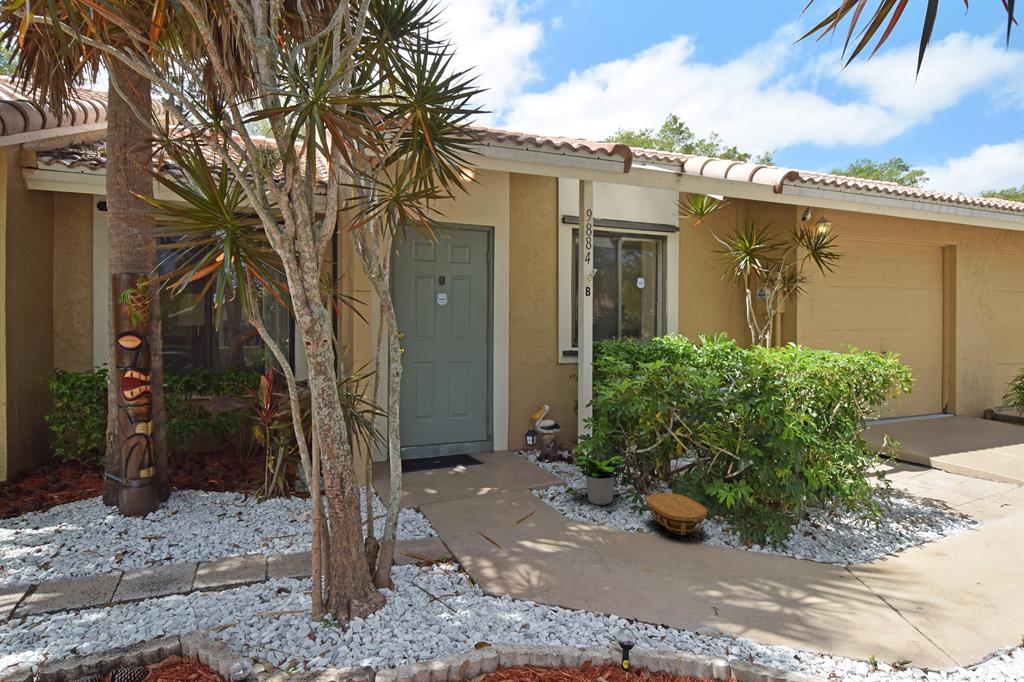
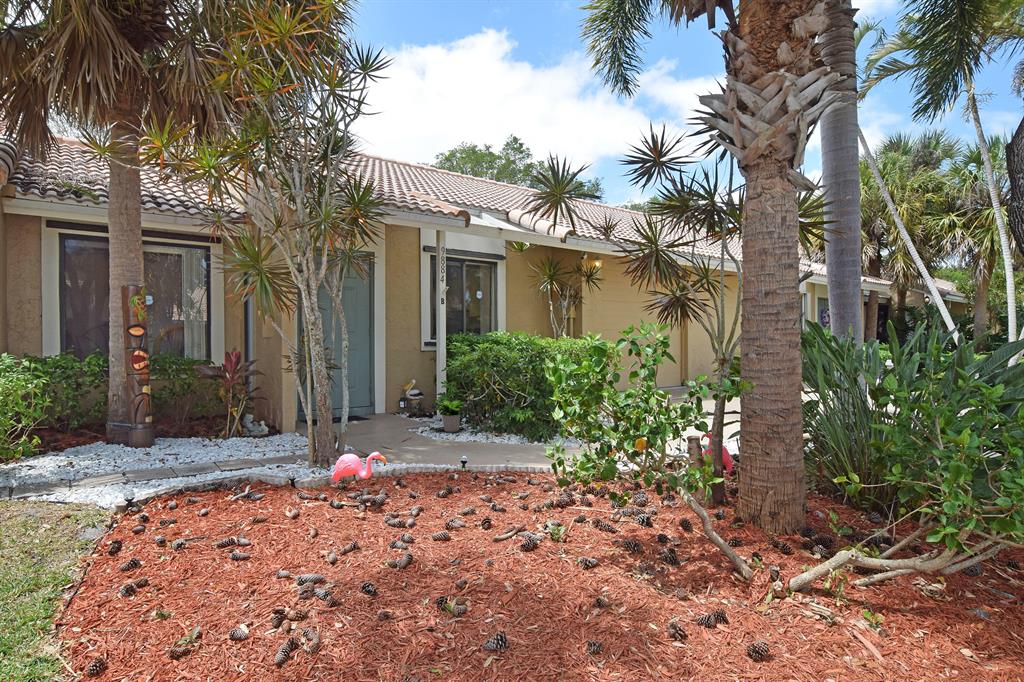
basket: present [646,493,707,535] -> none [478,420,510,440]

